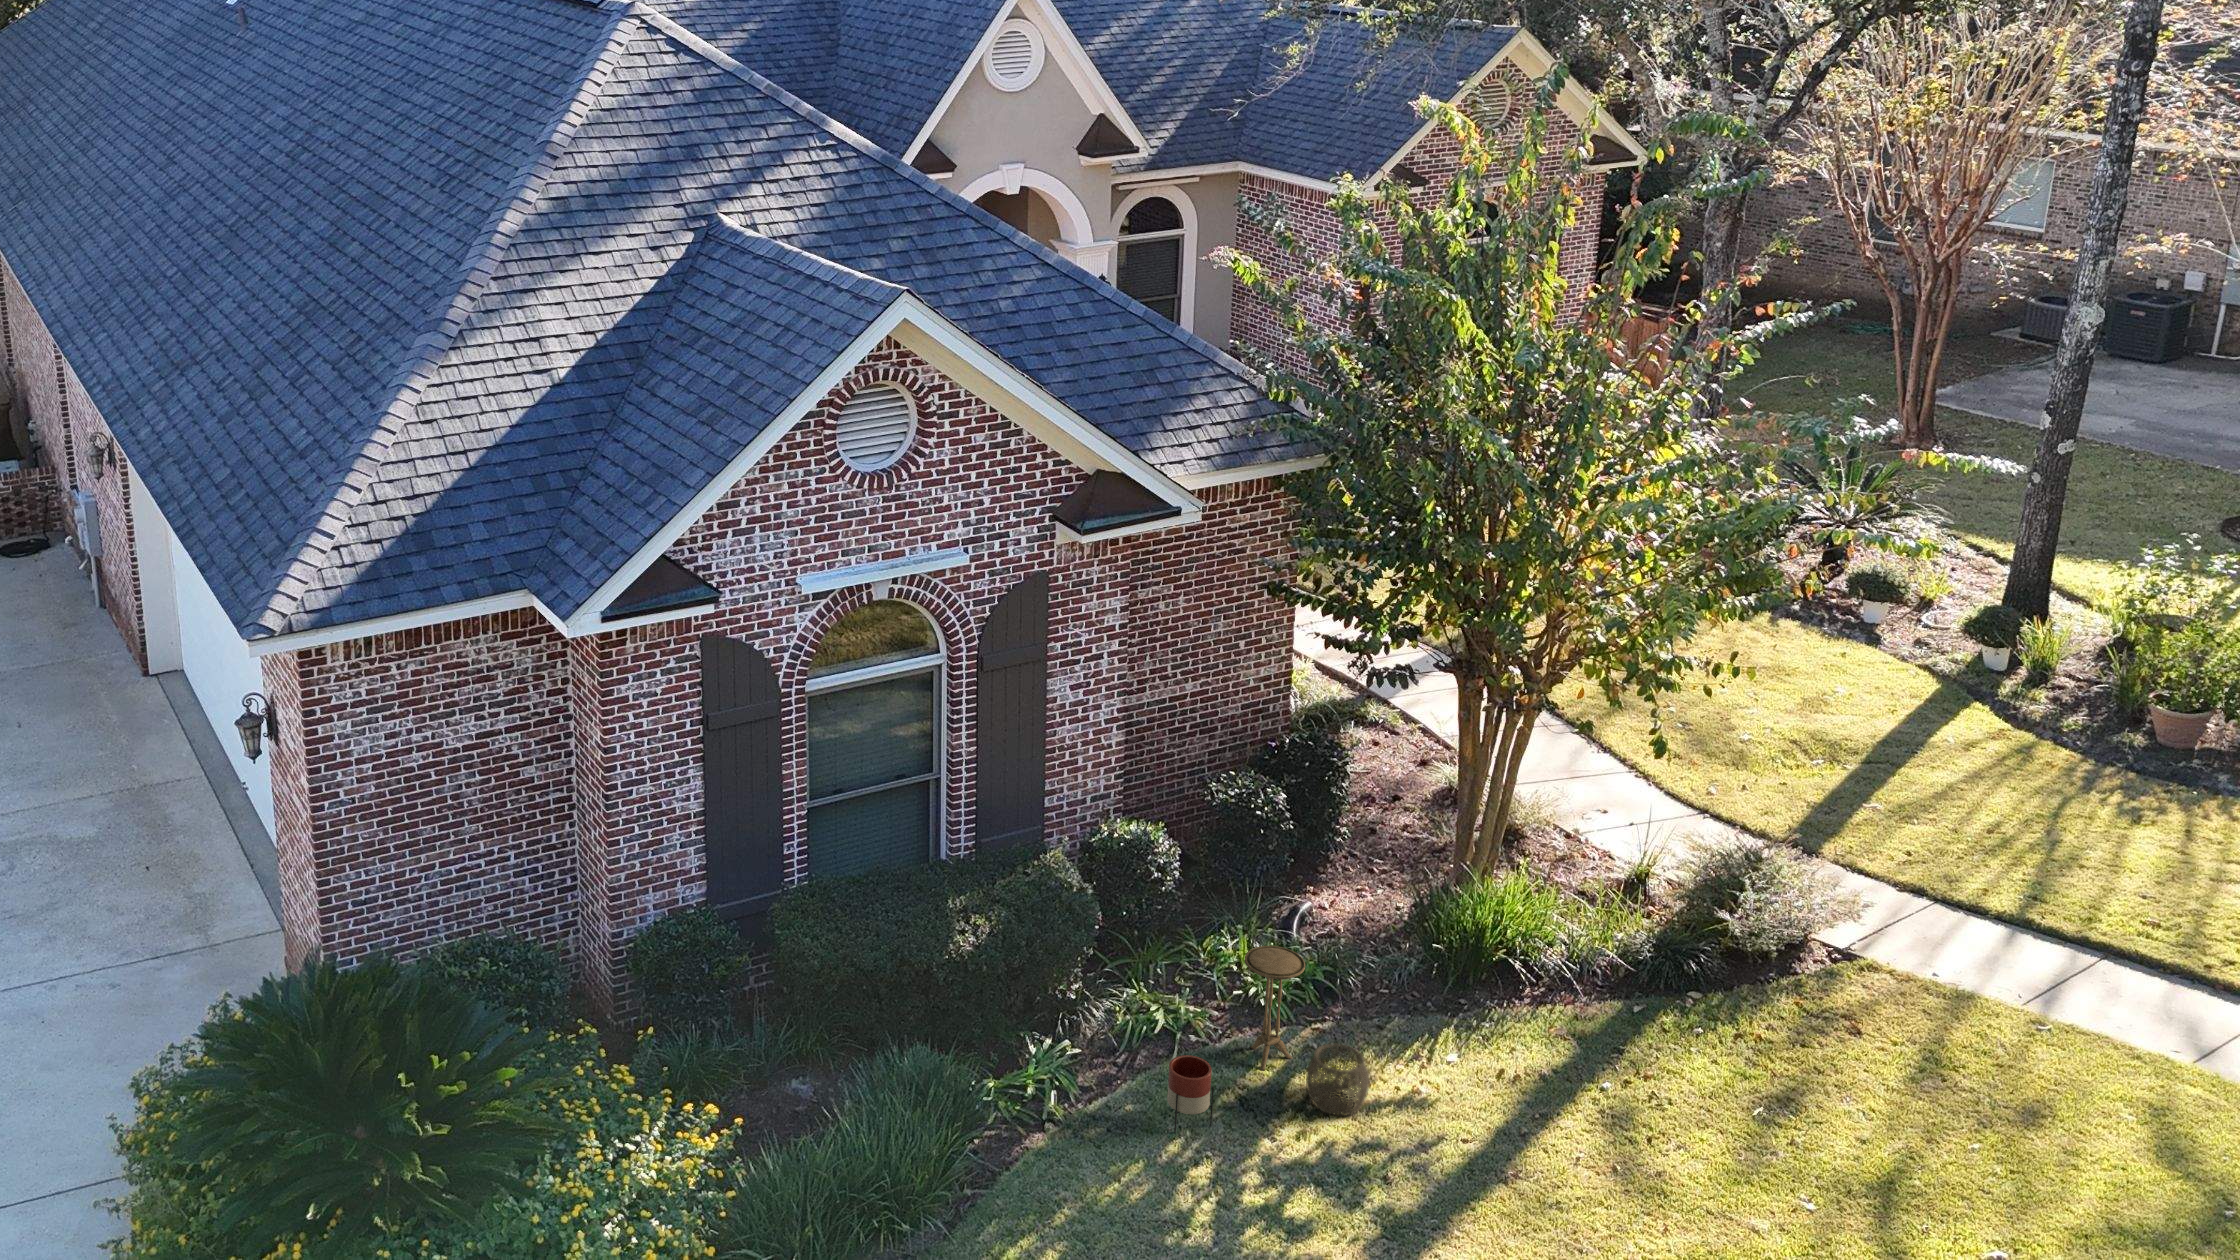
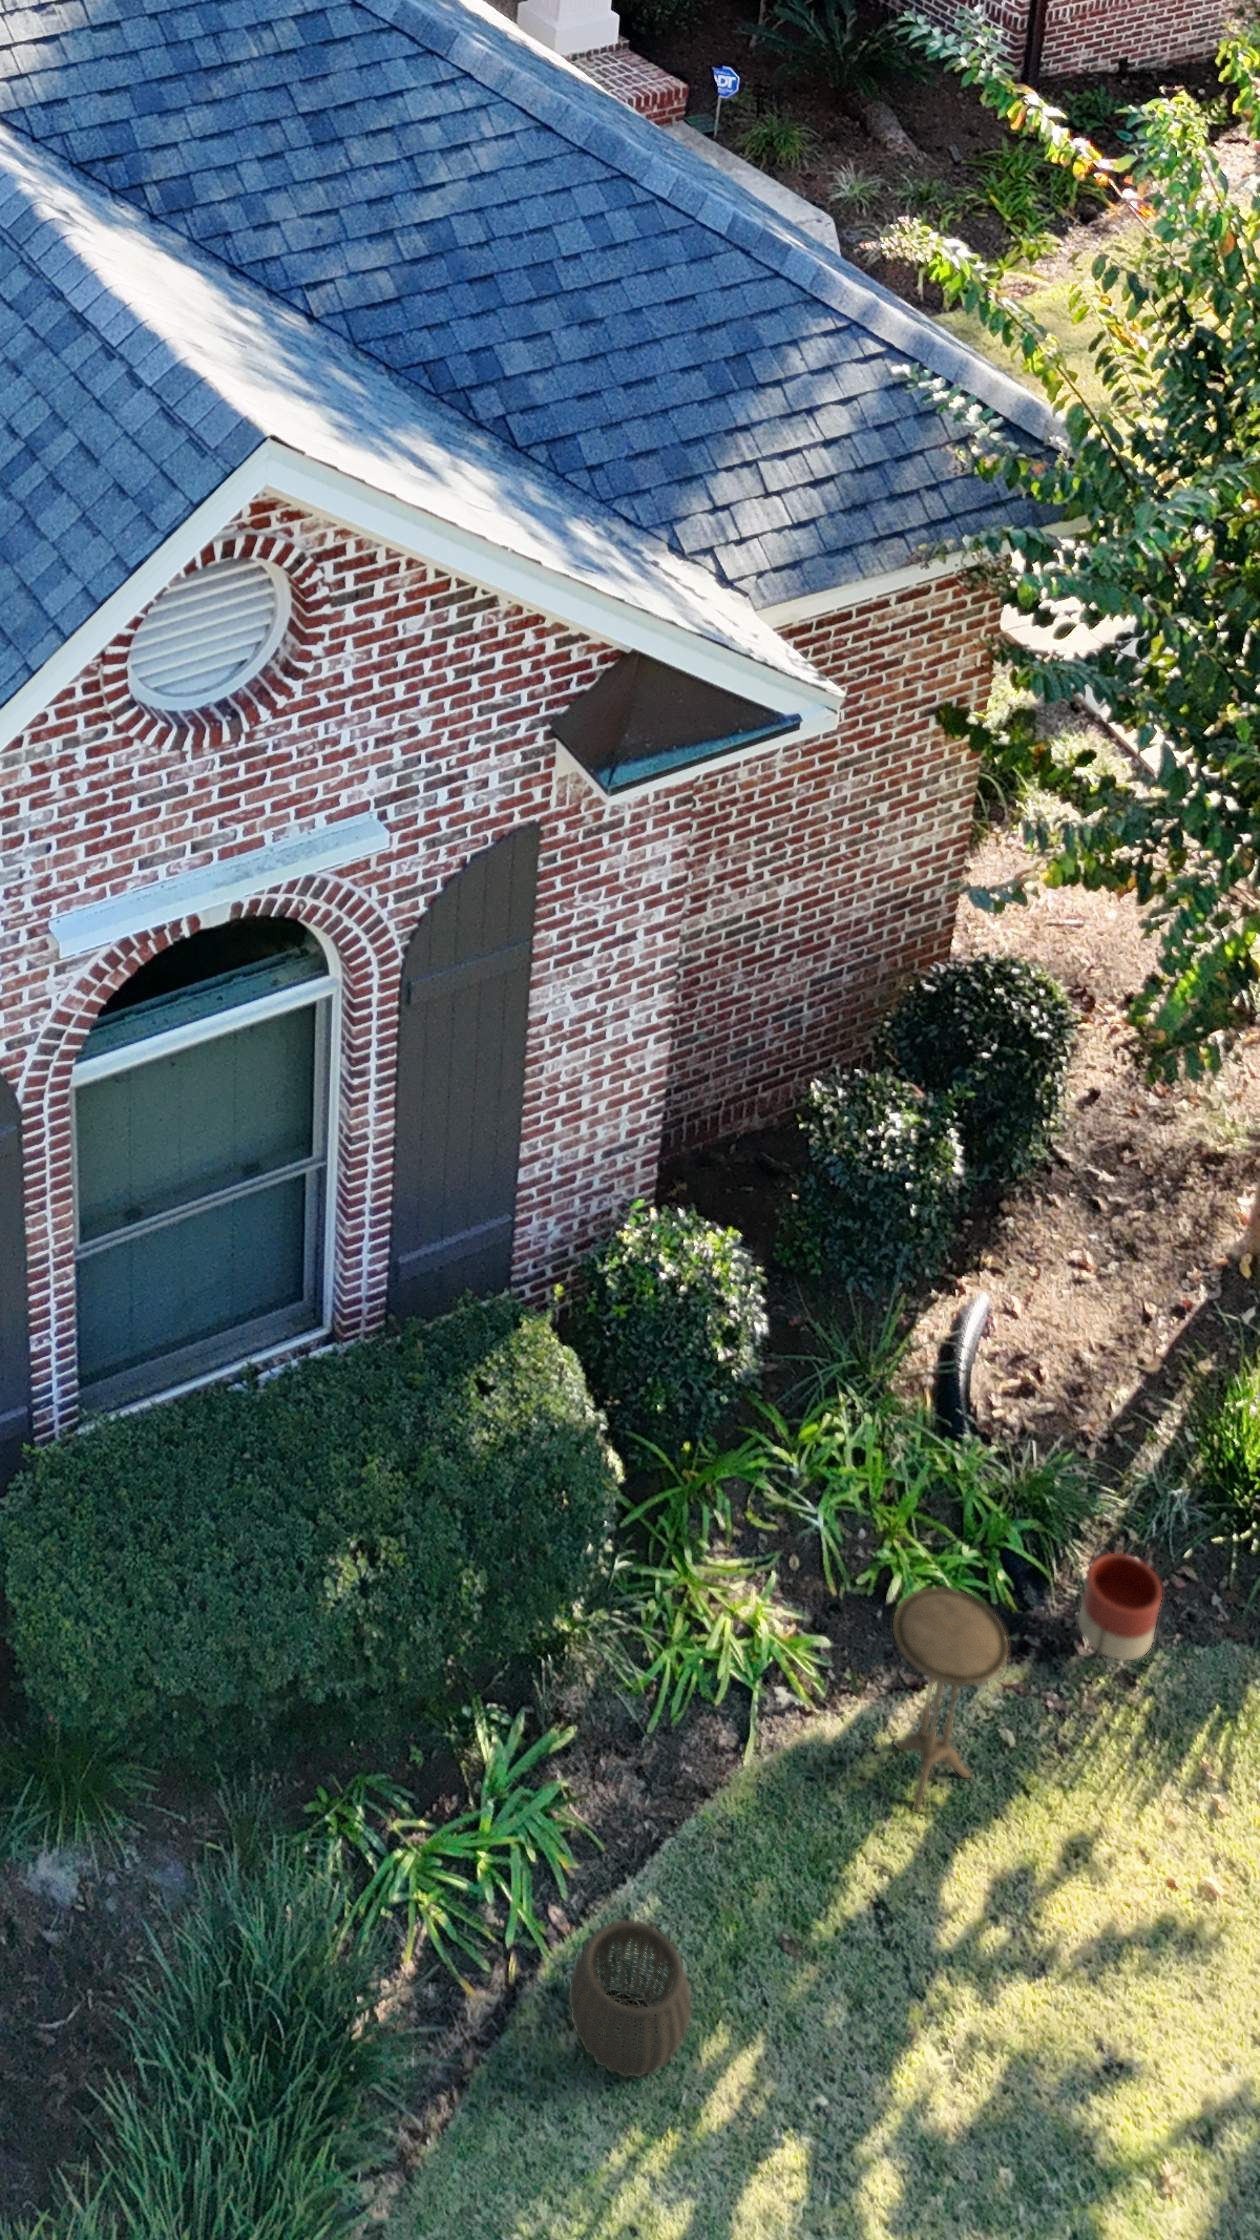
woven basket: present [1306,1044,1369,1116] -> present [569,1920,691,2078]
planter: present [1167,1055,1214,1133] -> present [1078,1553,1162,1660]

